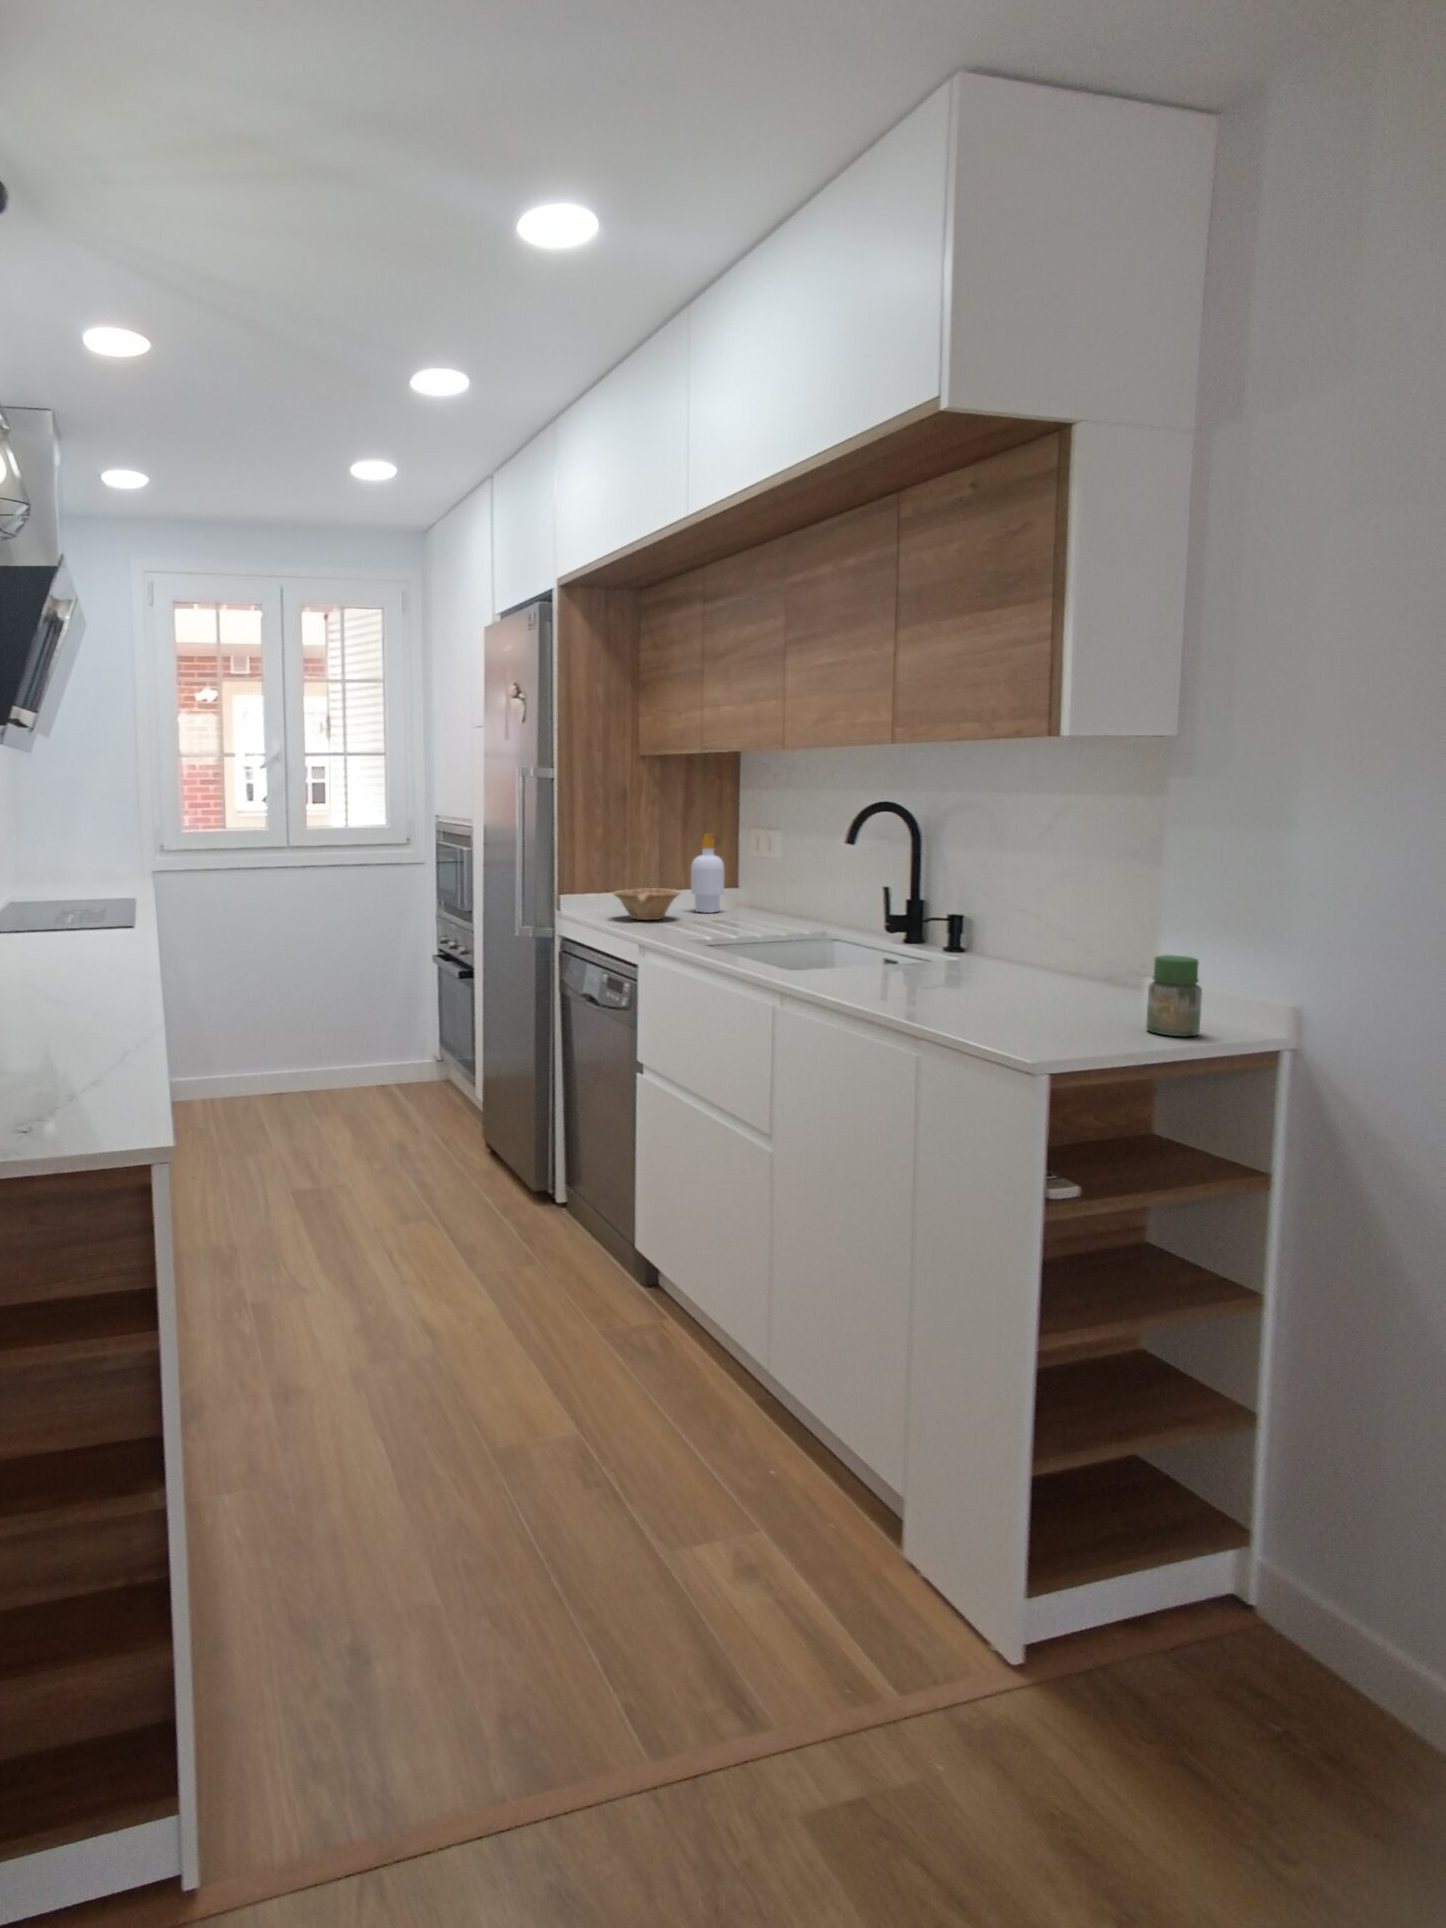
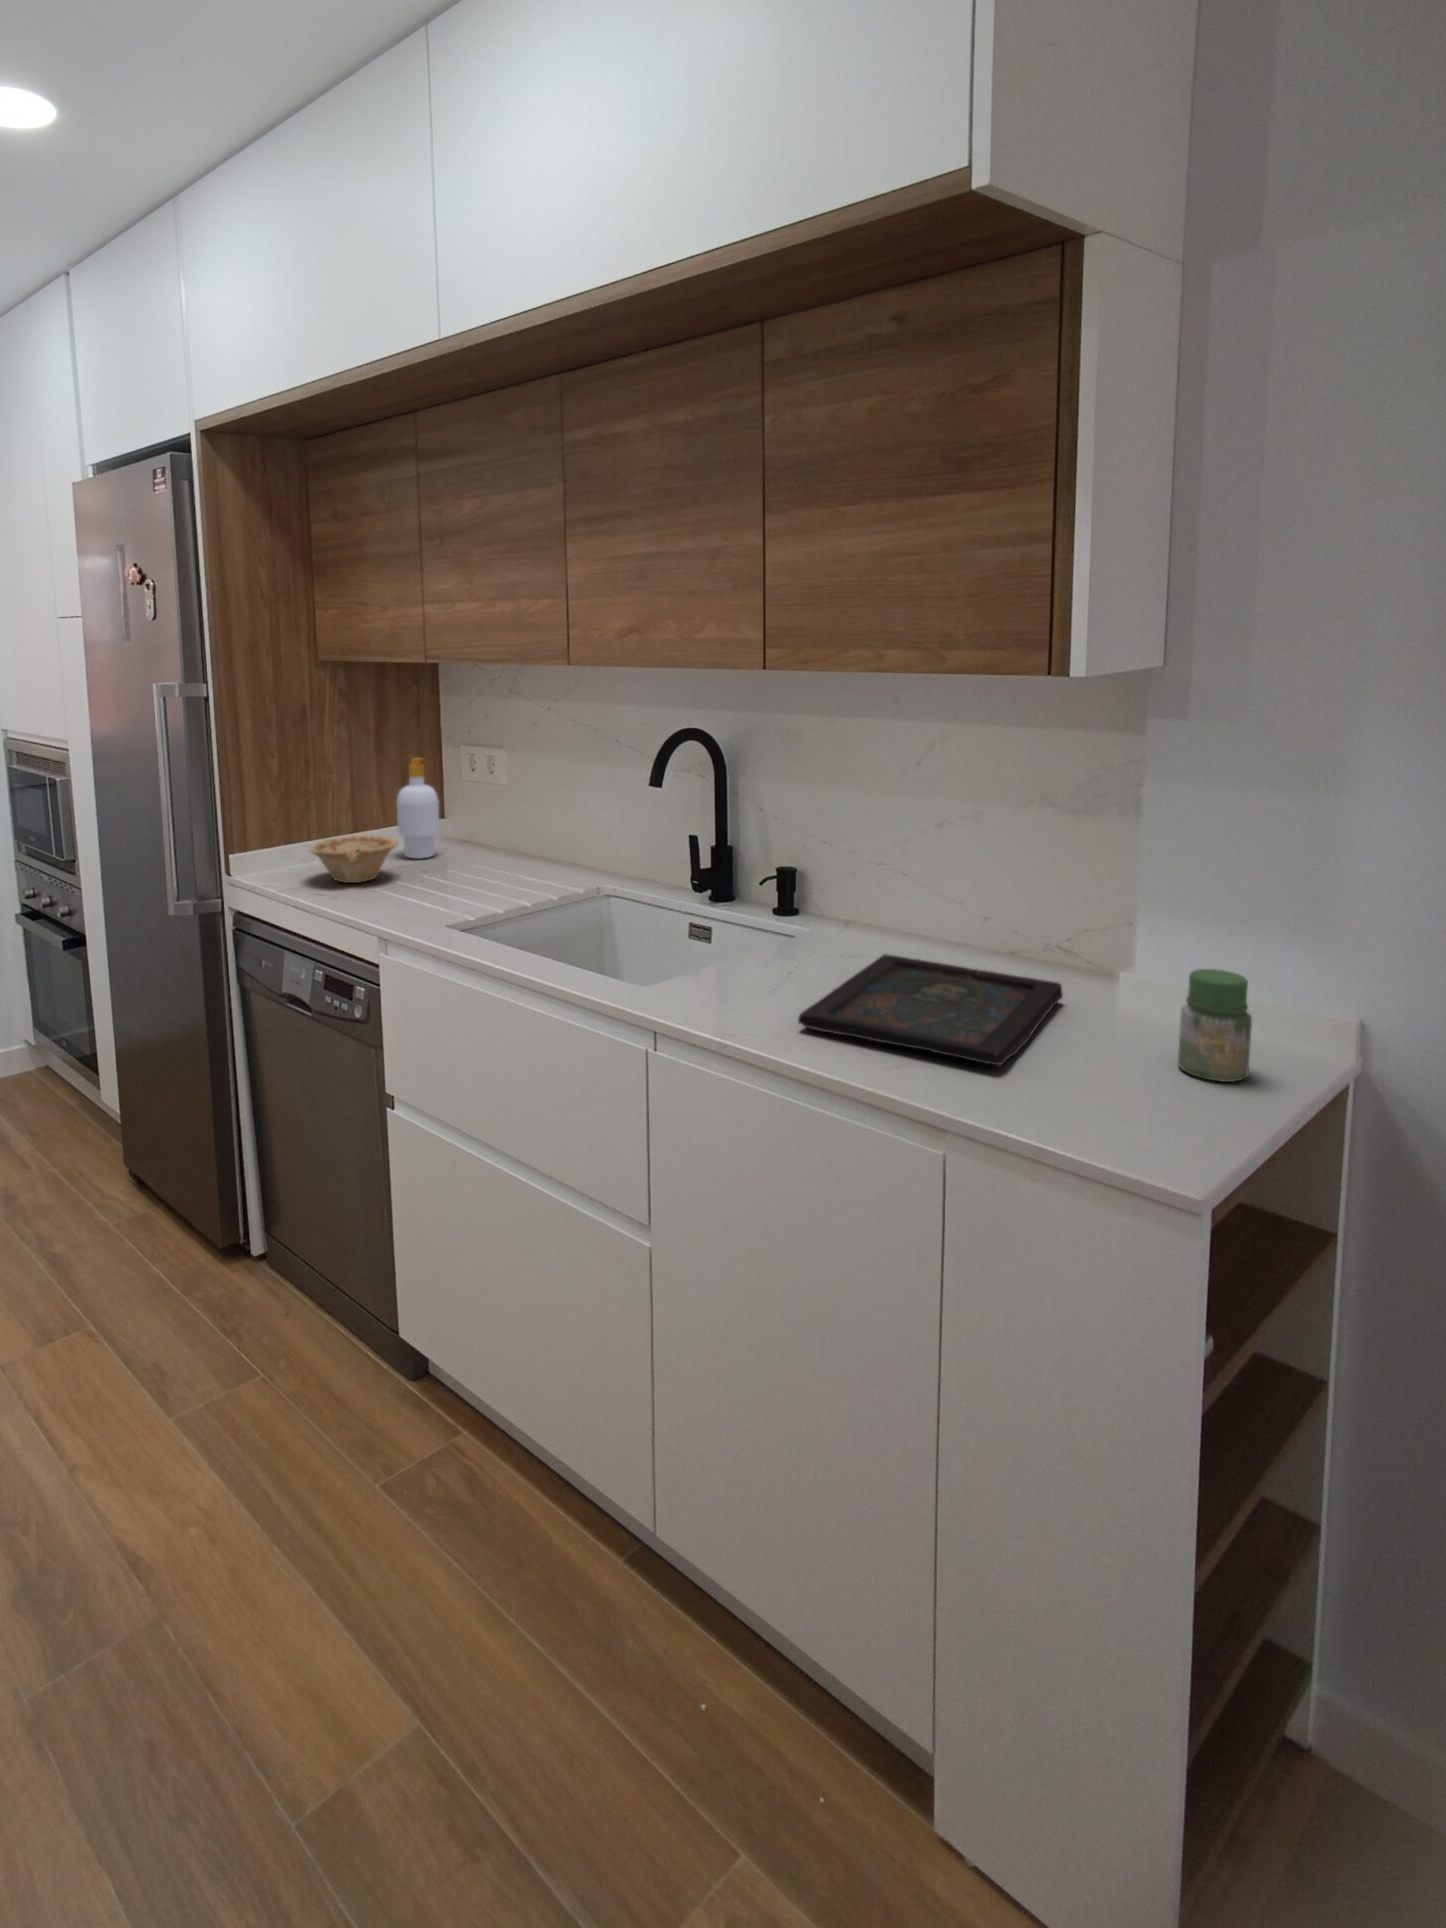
tray: none [877,966,1114,1013] -> present [798,954,1063,1065]

